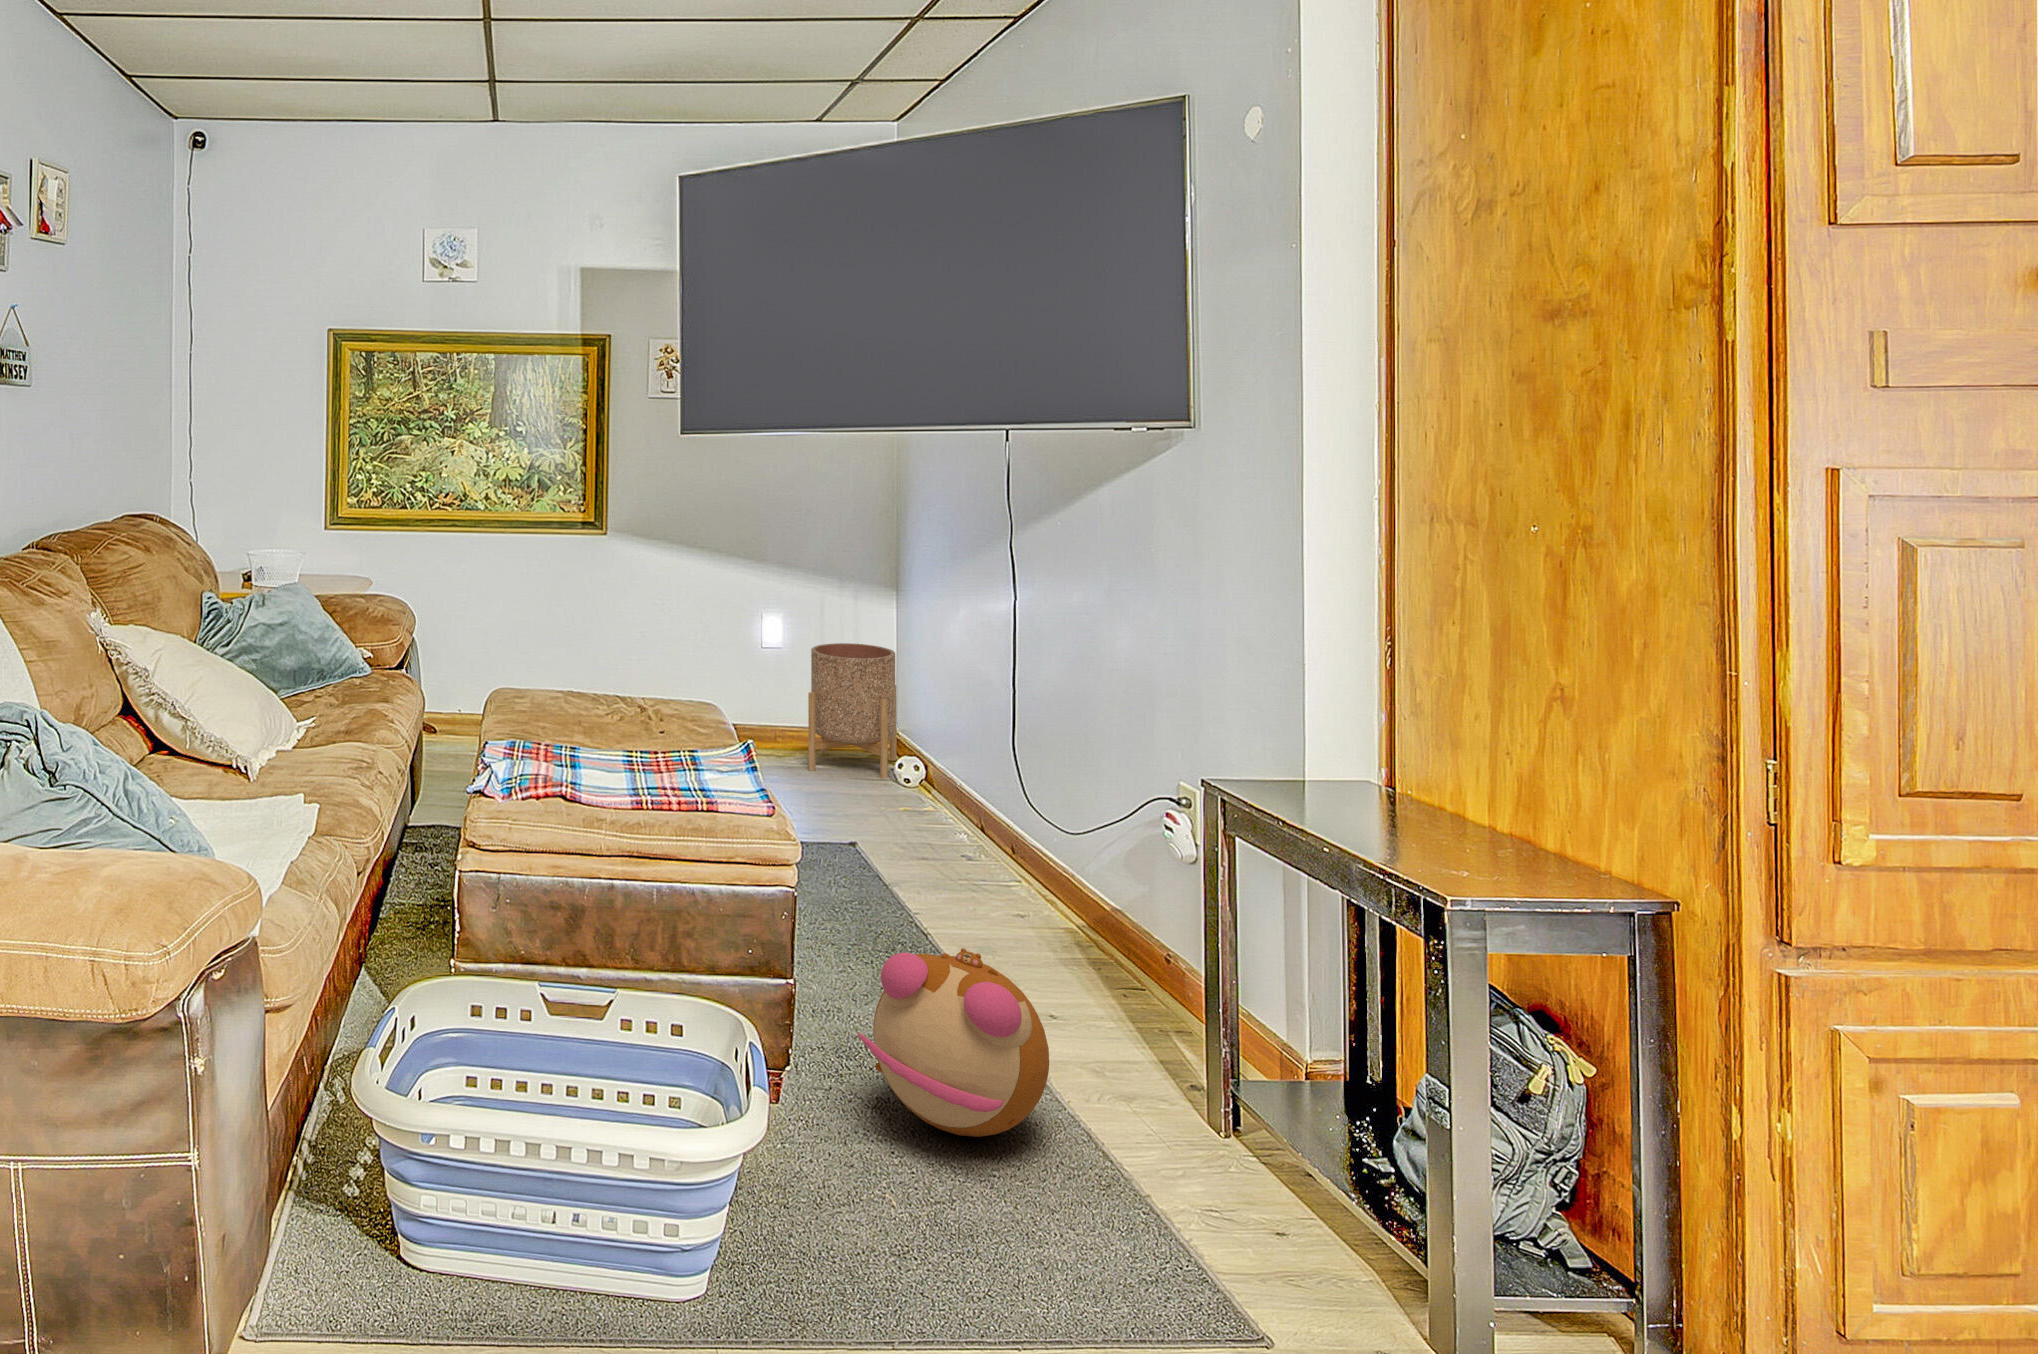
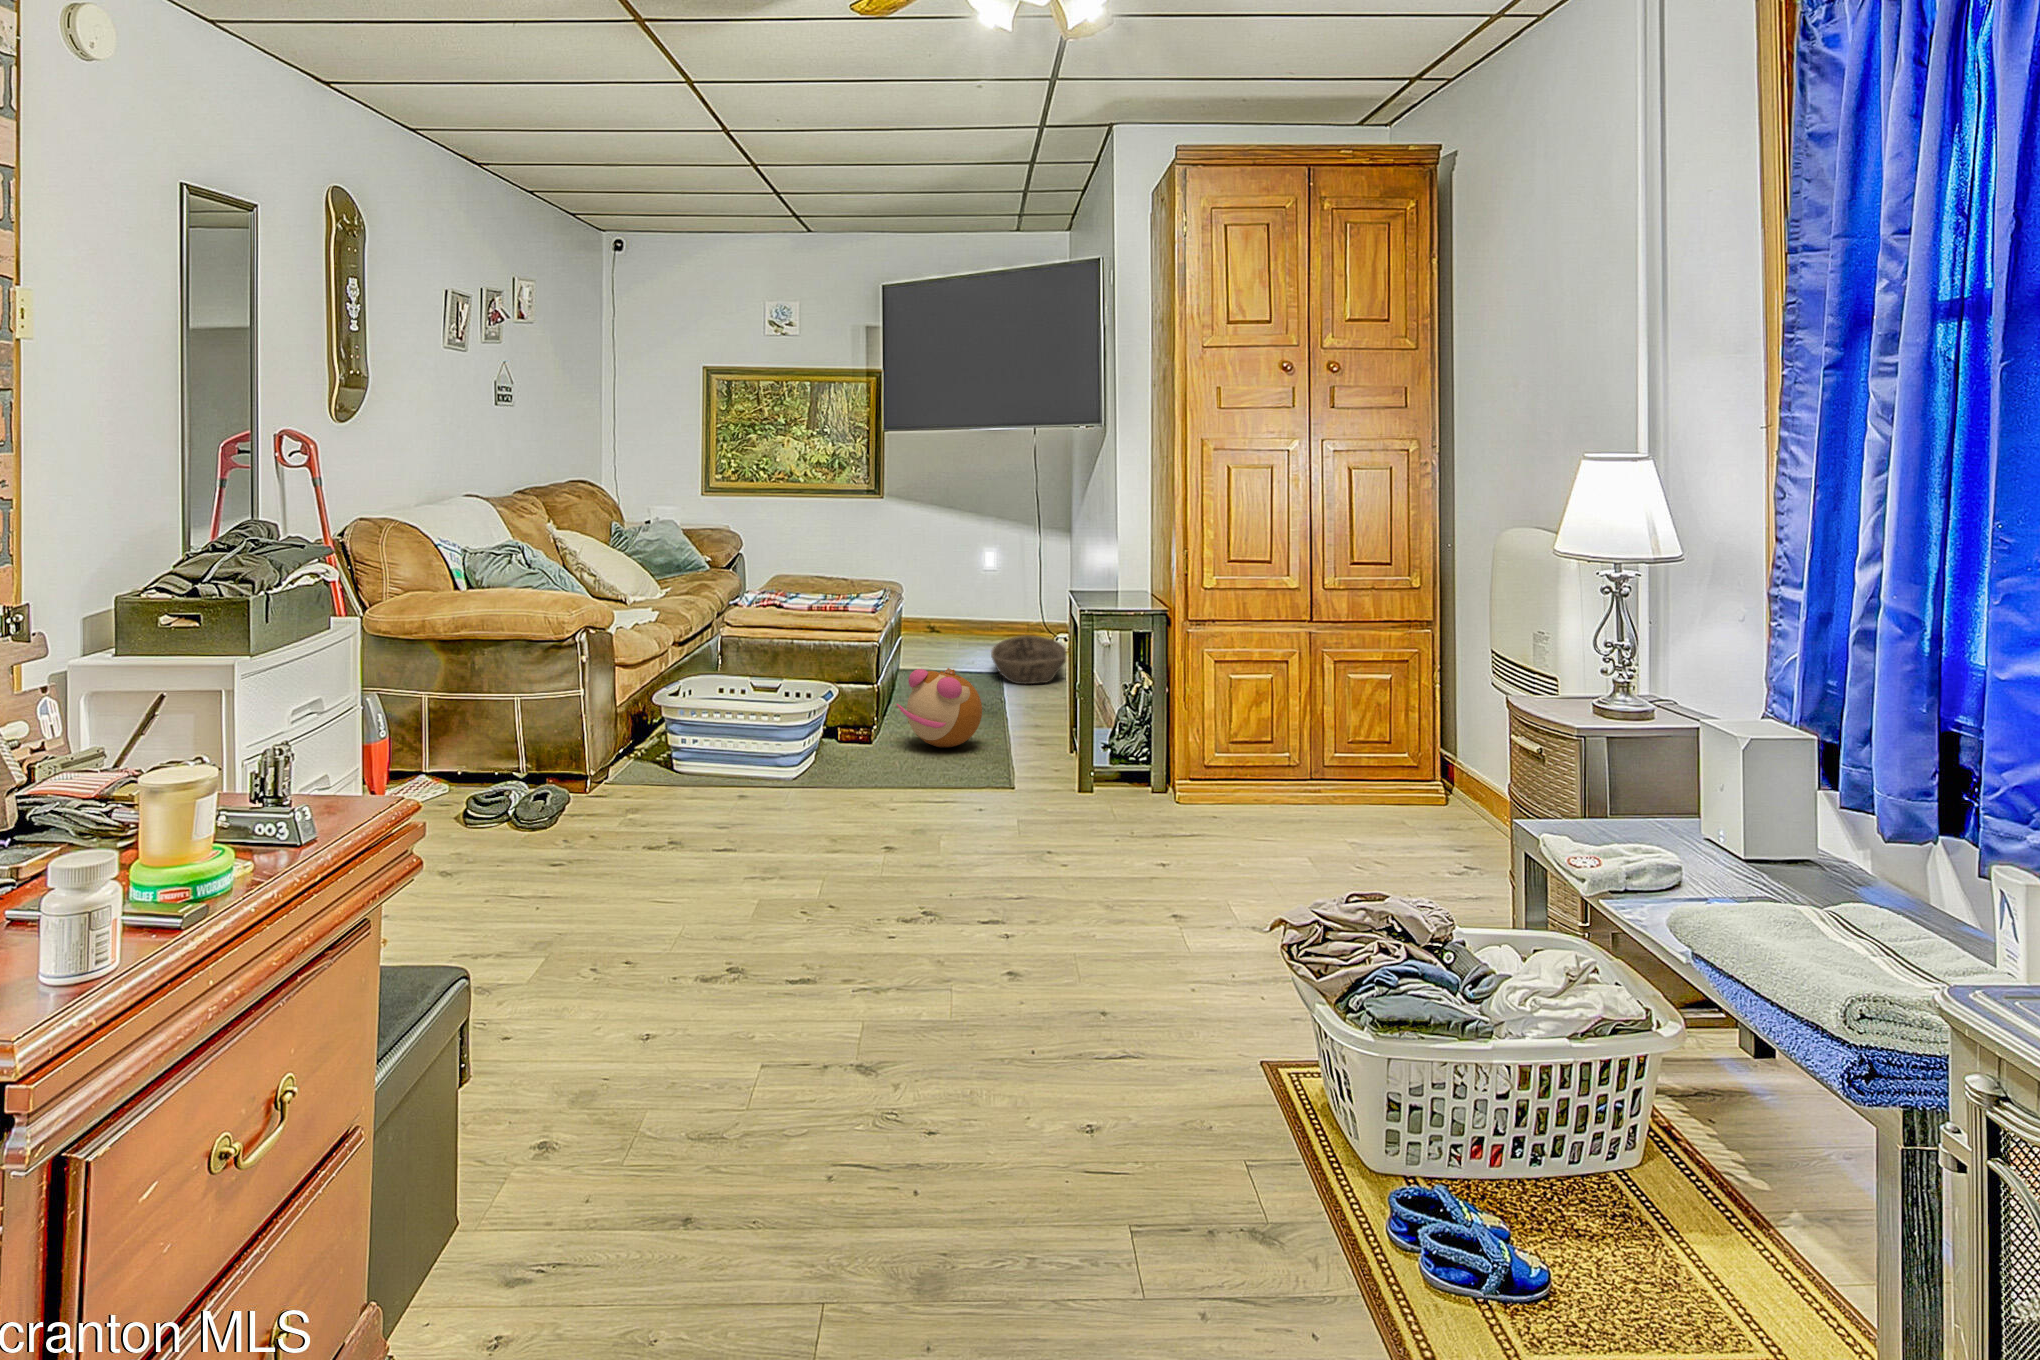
planter: present [808,643,897,778] -> none [999,567,1059,647]
basket: none [854,776,1006,884] -> present [991,635,1066,684]

